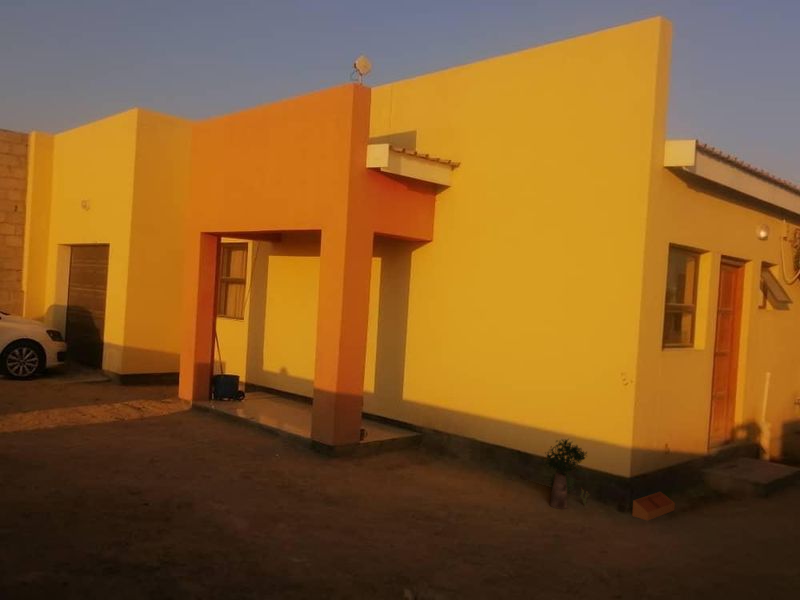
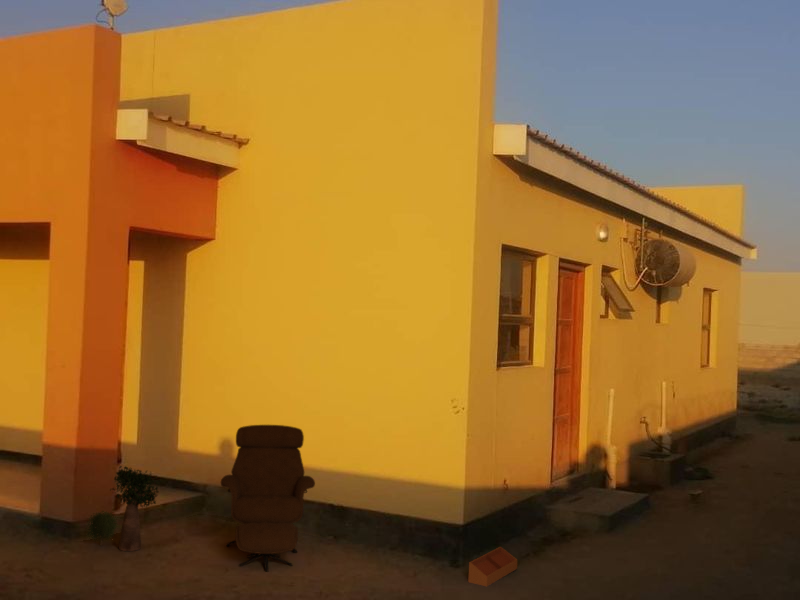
lounge chair: none [438,384,509,494] -> present [221,425,315,572]
potted plant: present [542,440,589,509] -> present [87,466,159,551]

